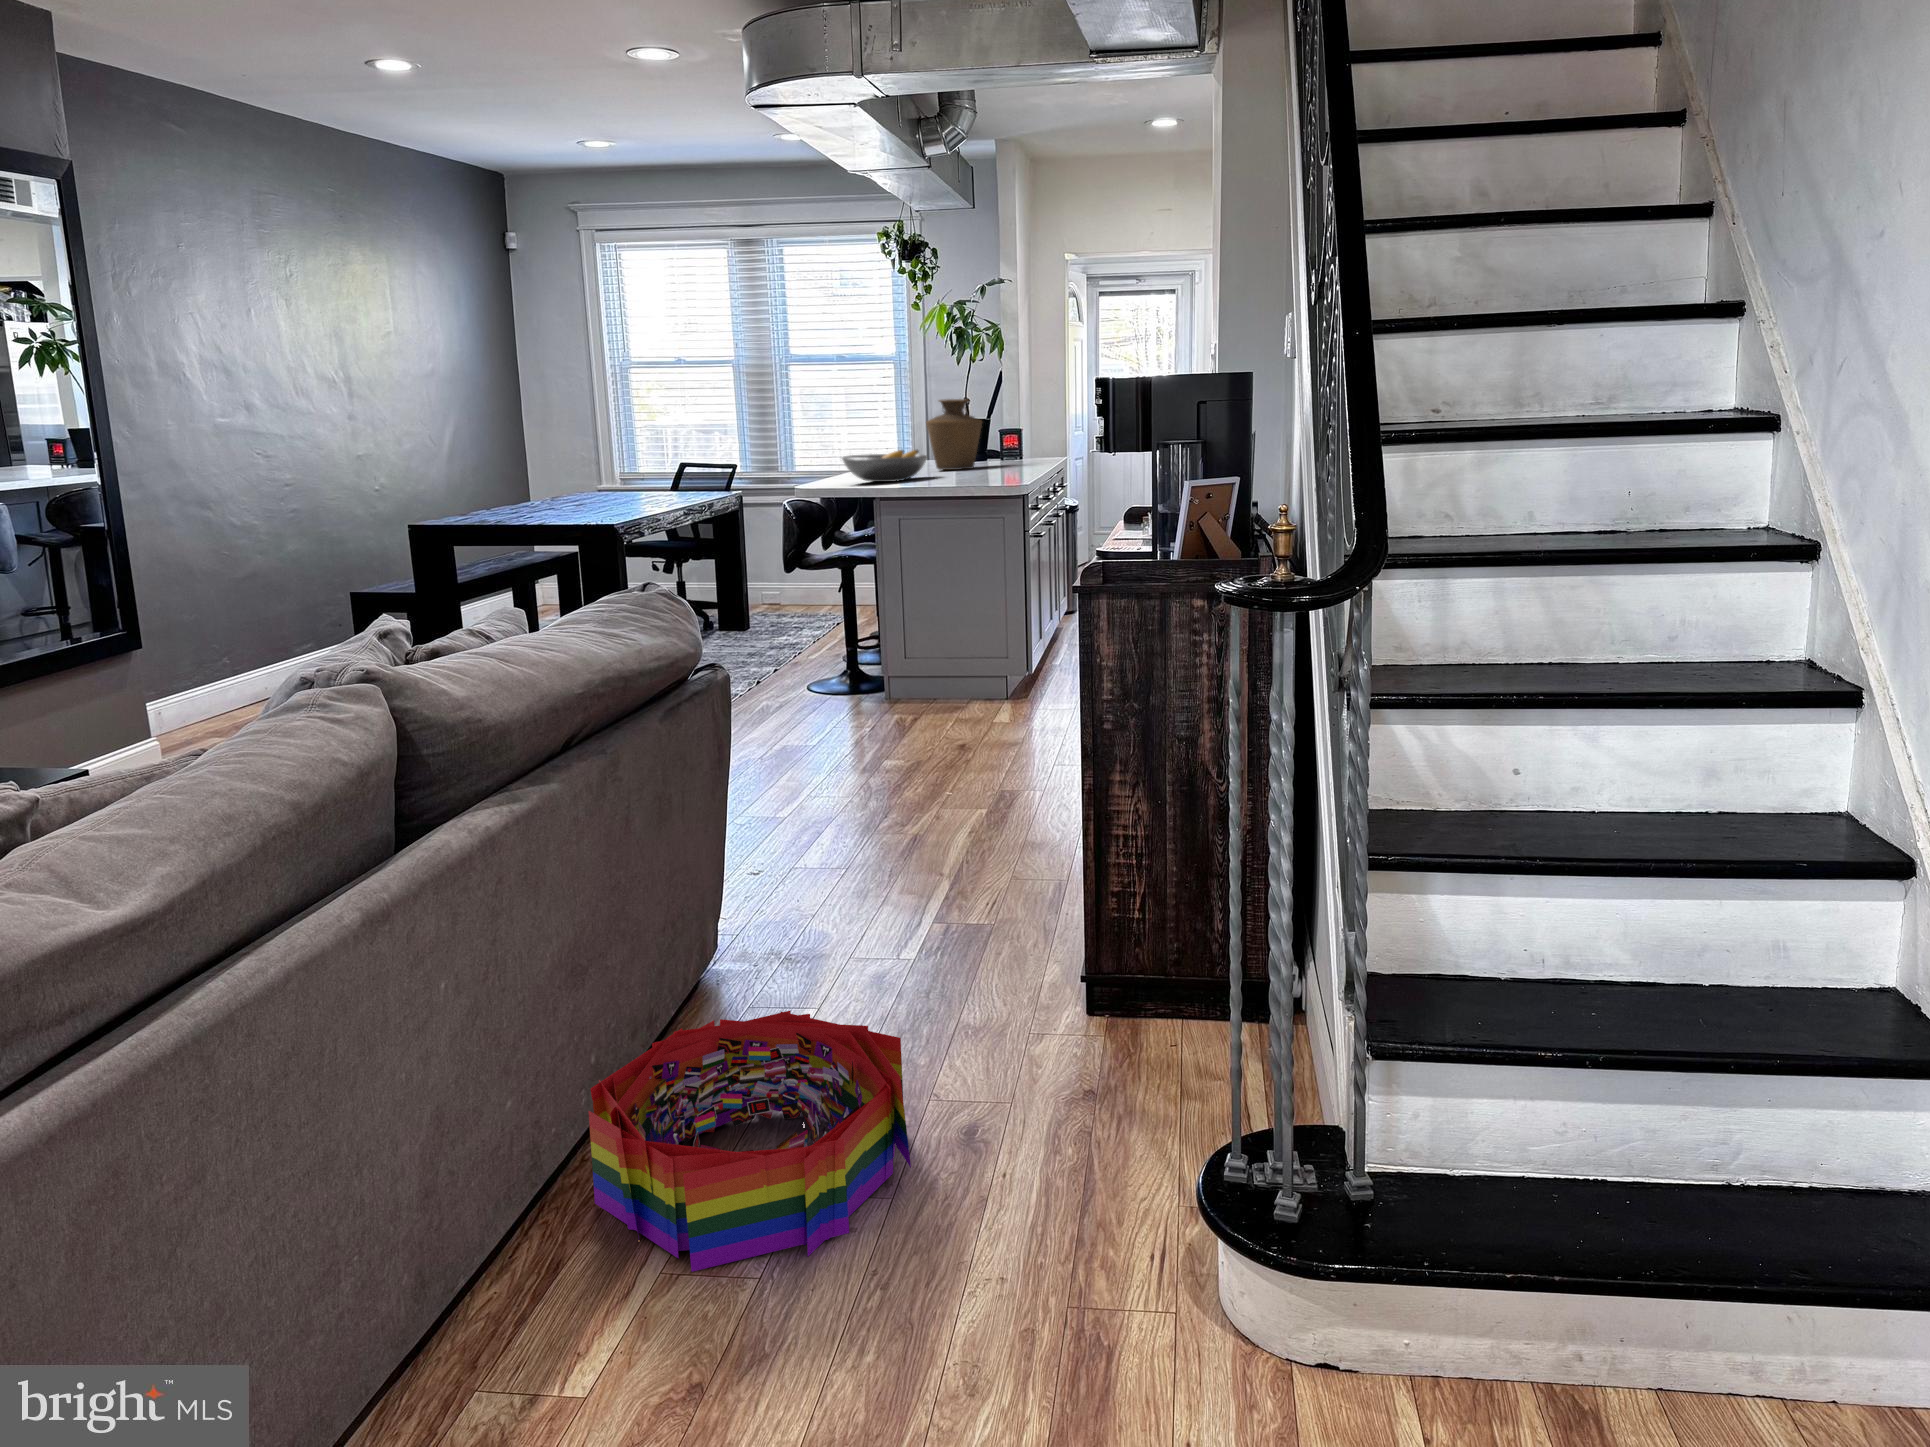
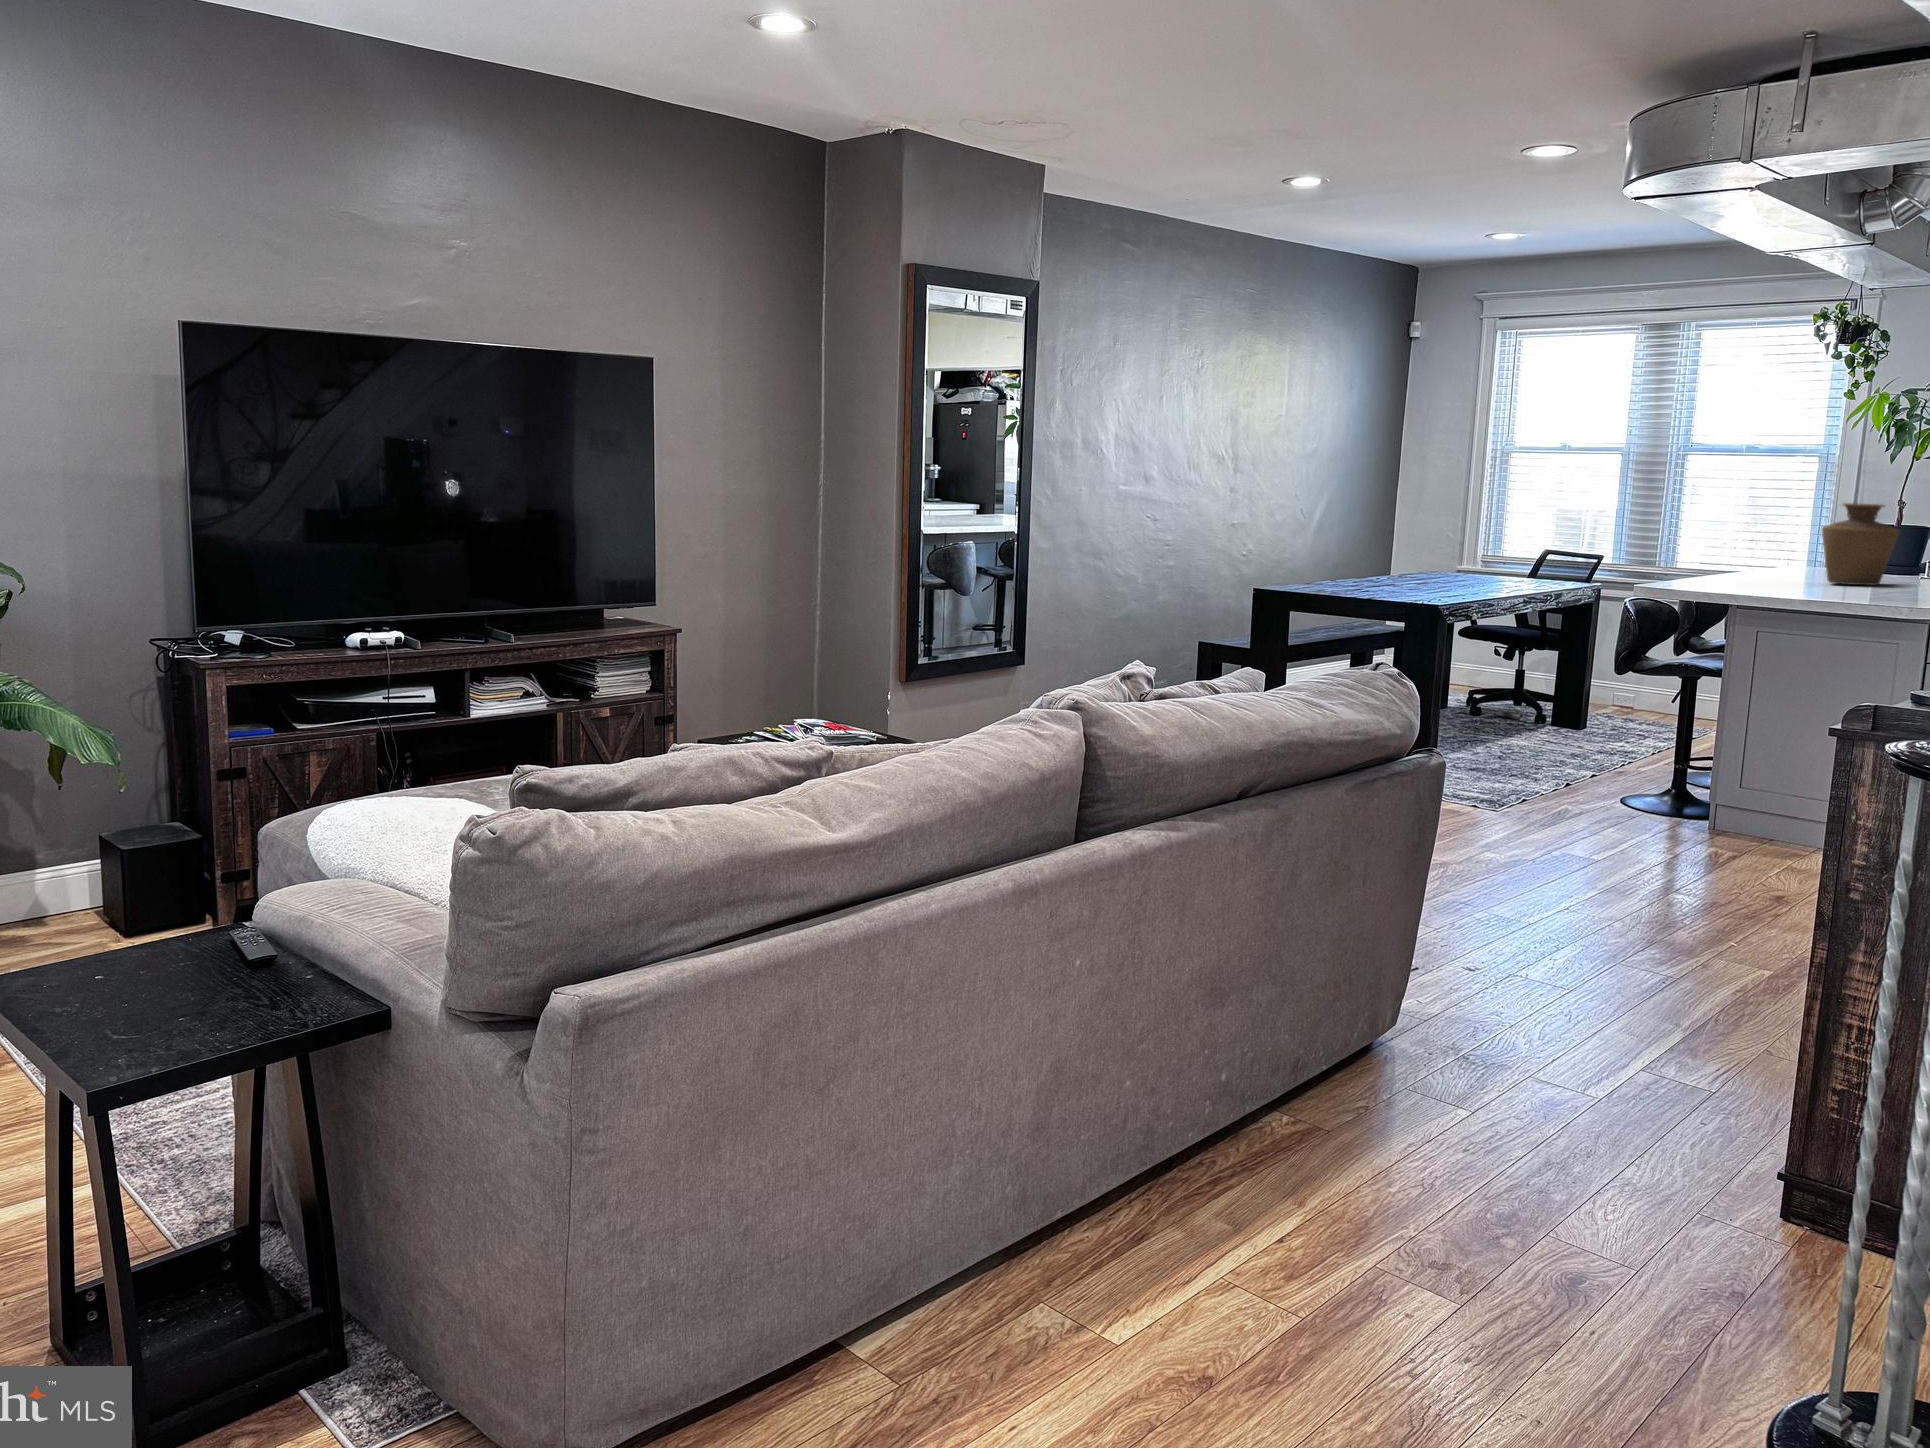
fruit bowl: present [842,450,927,482] -> none [1697,557,1809,591]
storage bin: present [589,1011,911,1272] -> none [1192,1078,1514,1322]

